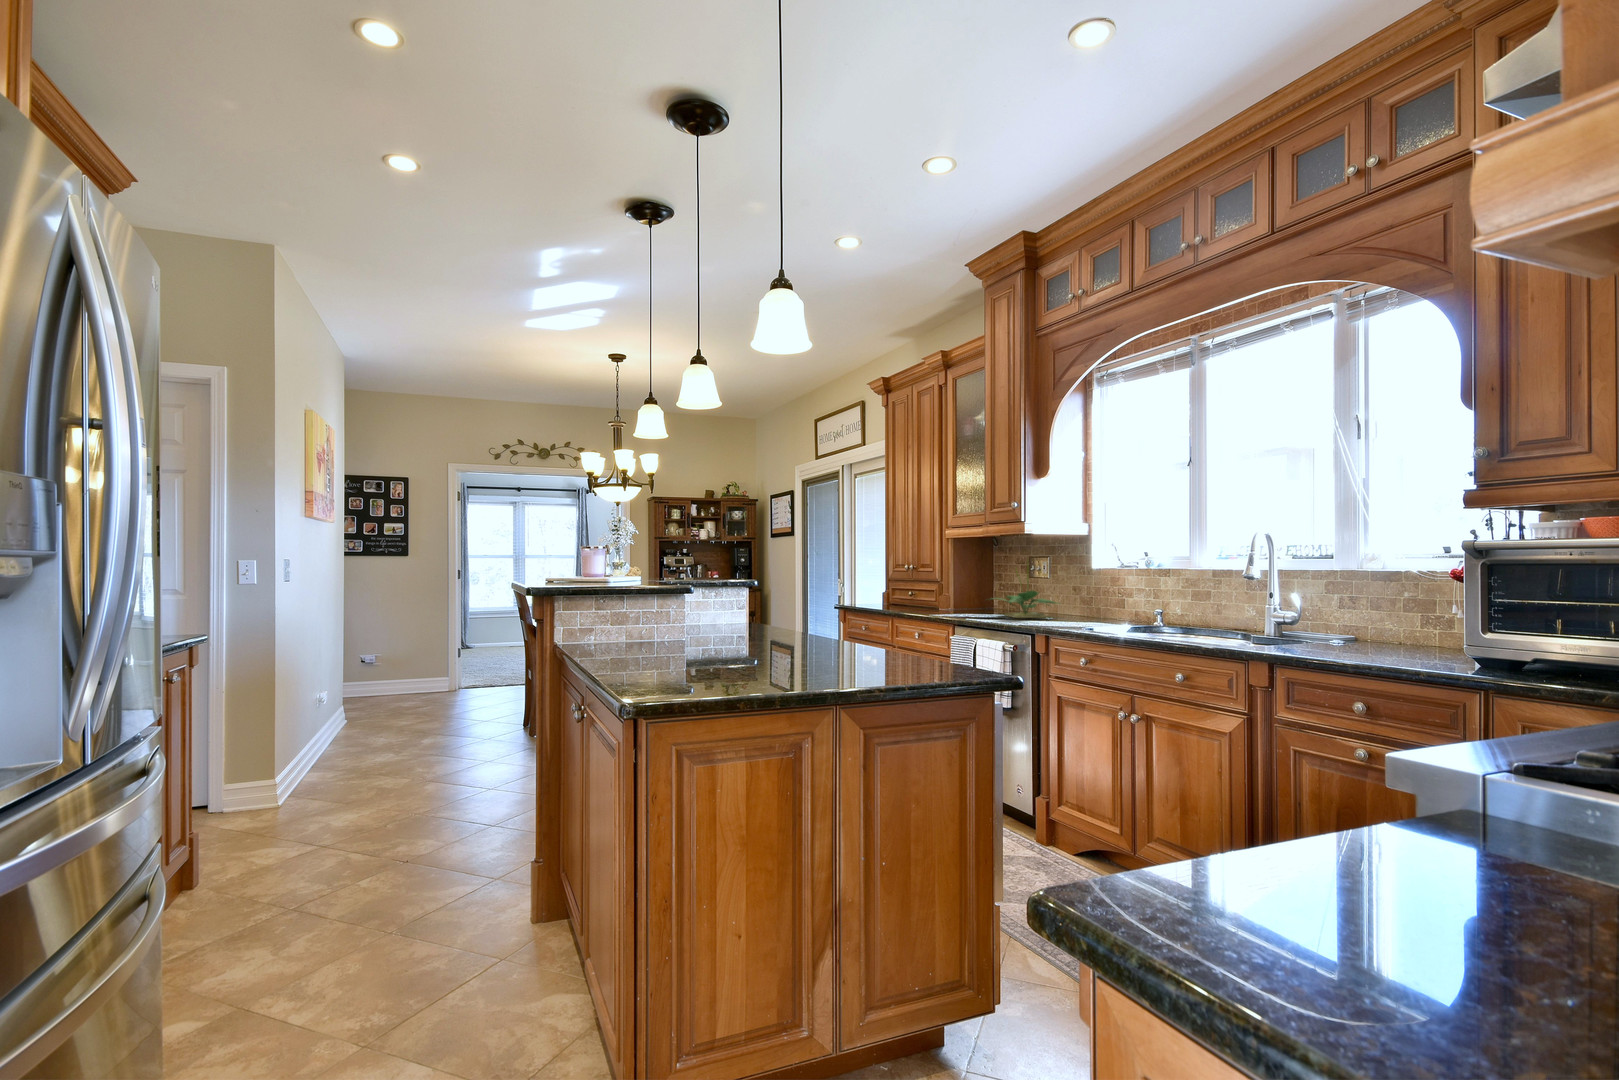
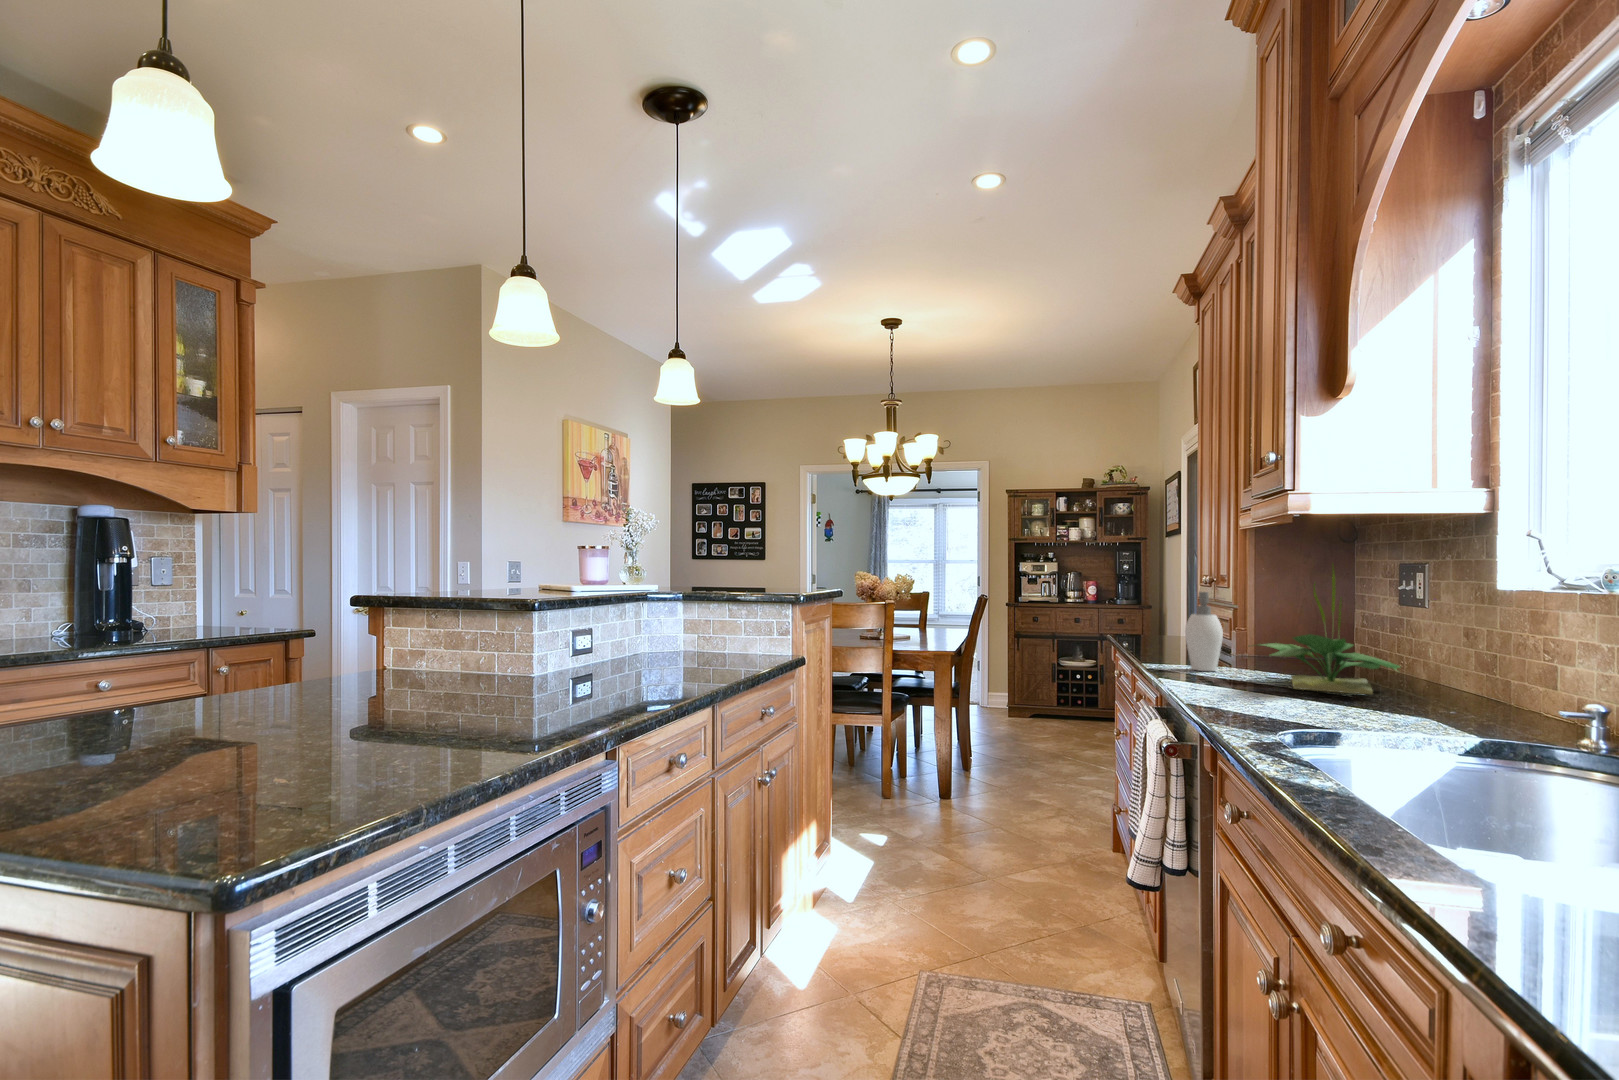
soap dispenser: none [944,573,968,616] -> present [1185,592,1223,671]

